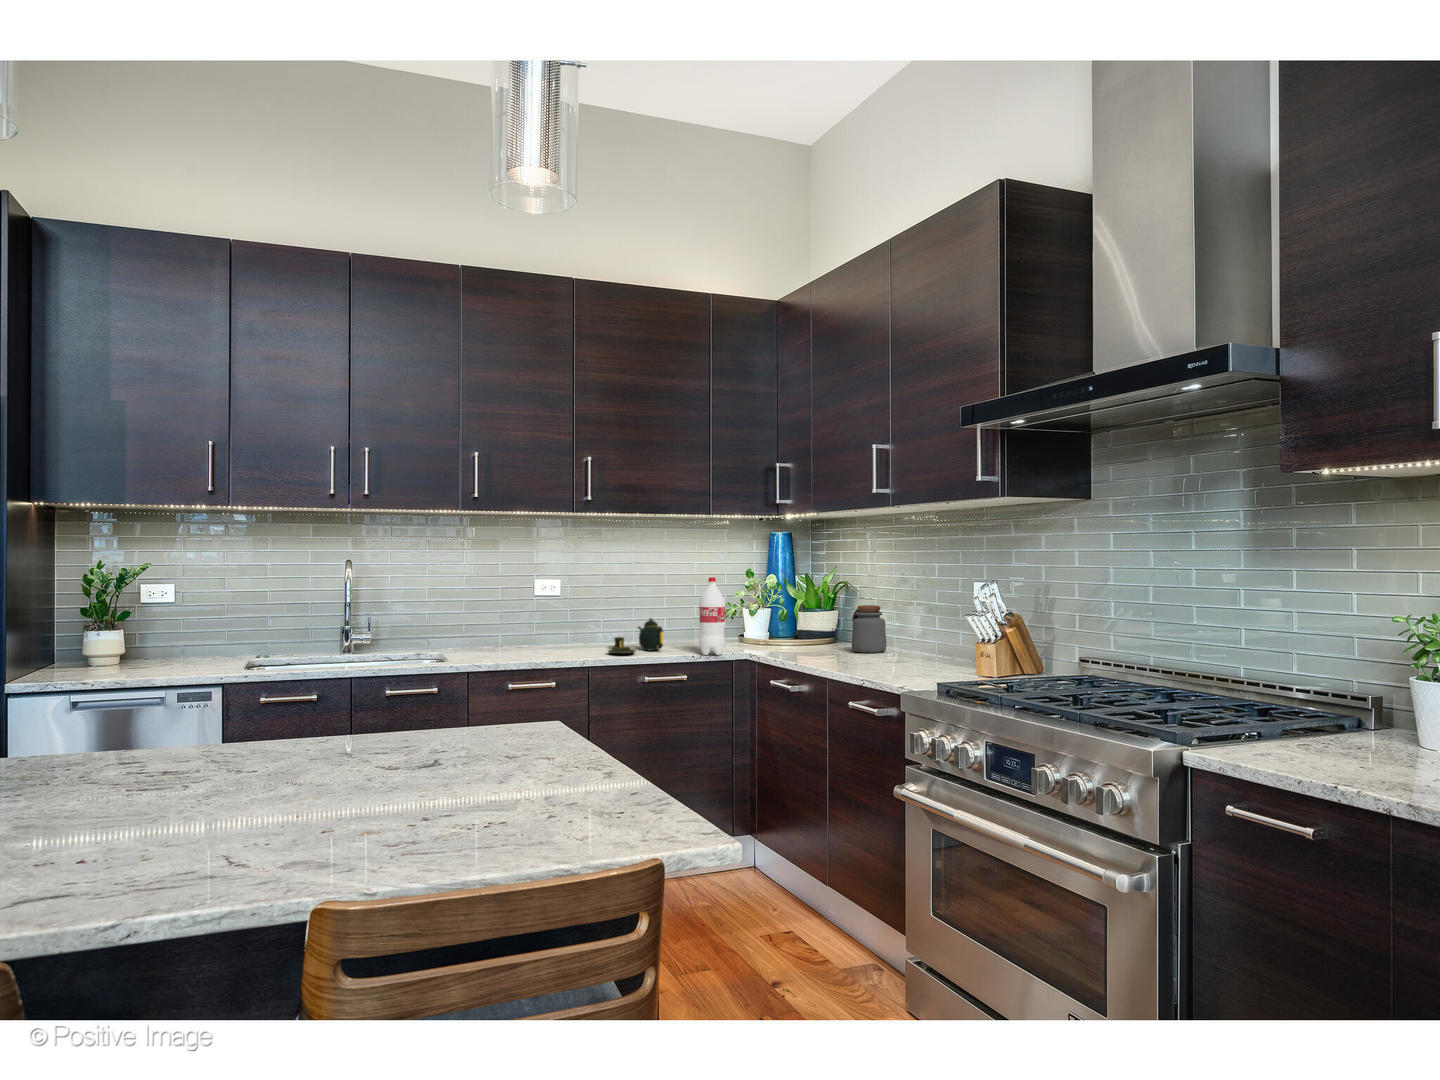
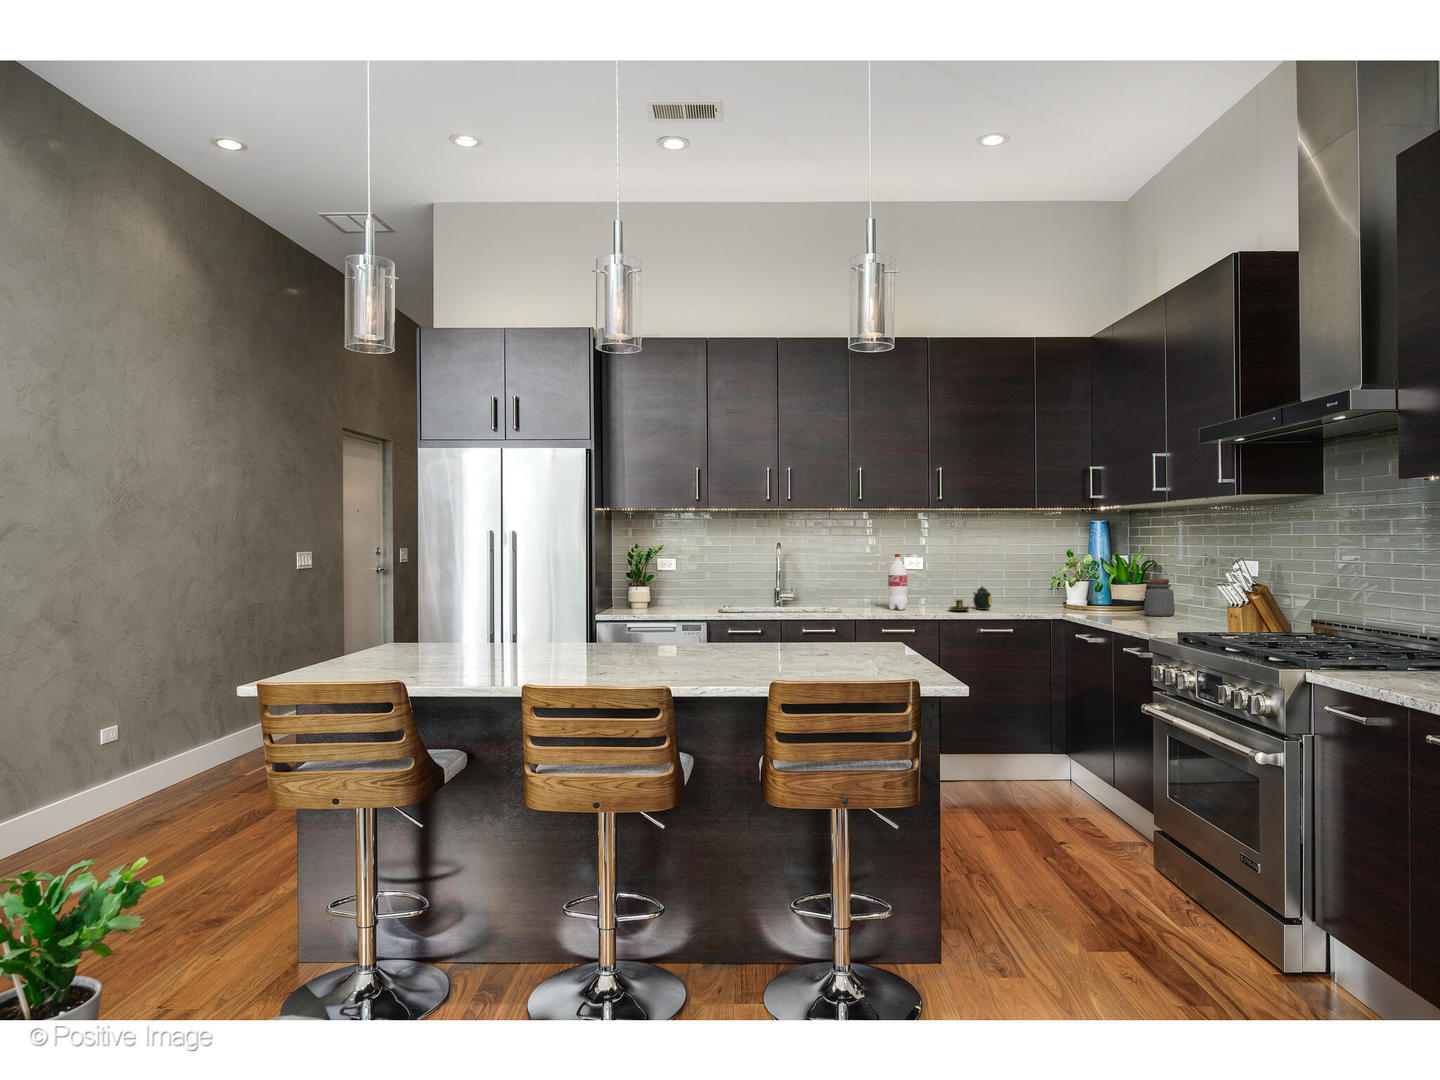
bottle: present [699,577,726,655] -> present [888,554,907,610]

